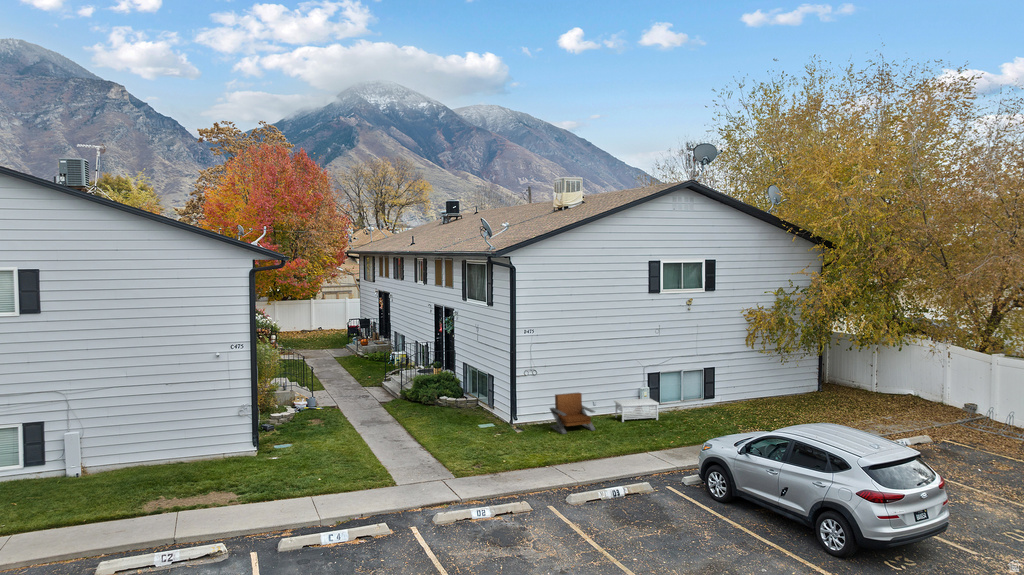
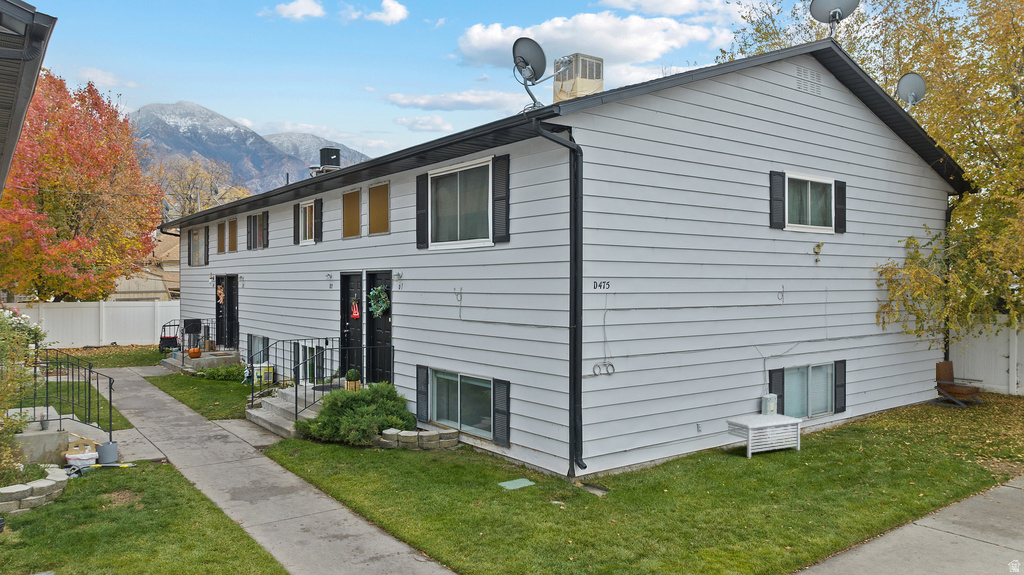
lounge chair: present [550,393,595,434] -> present [926,361,983,408]

